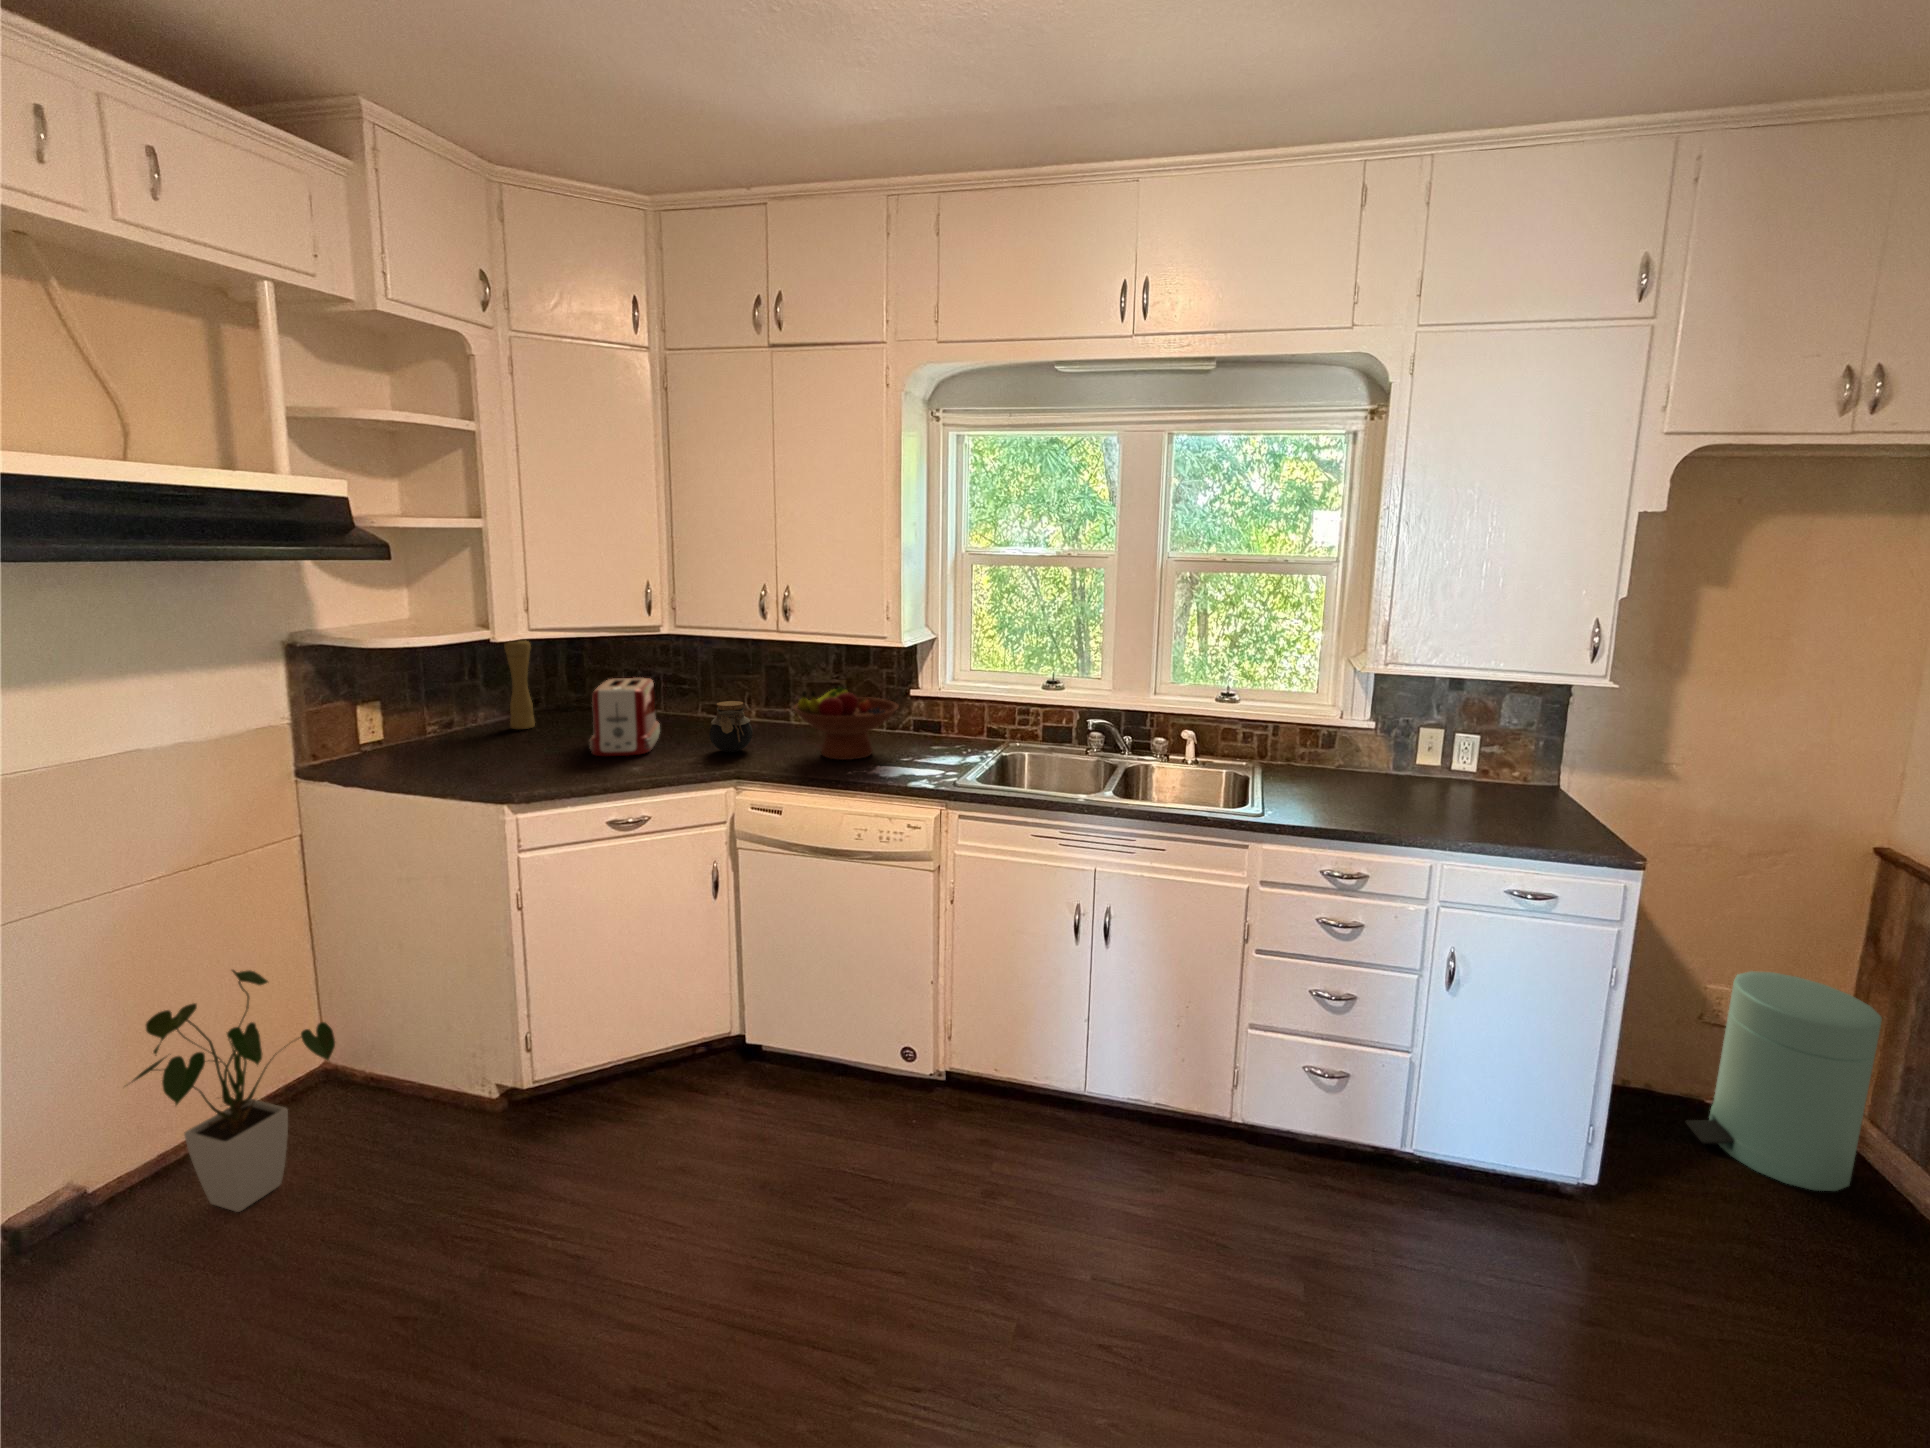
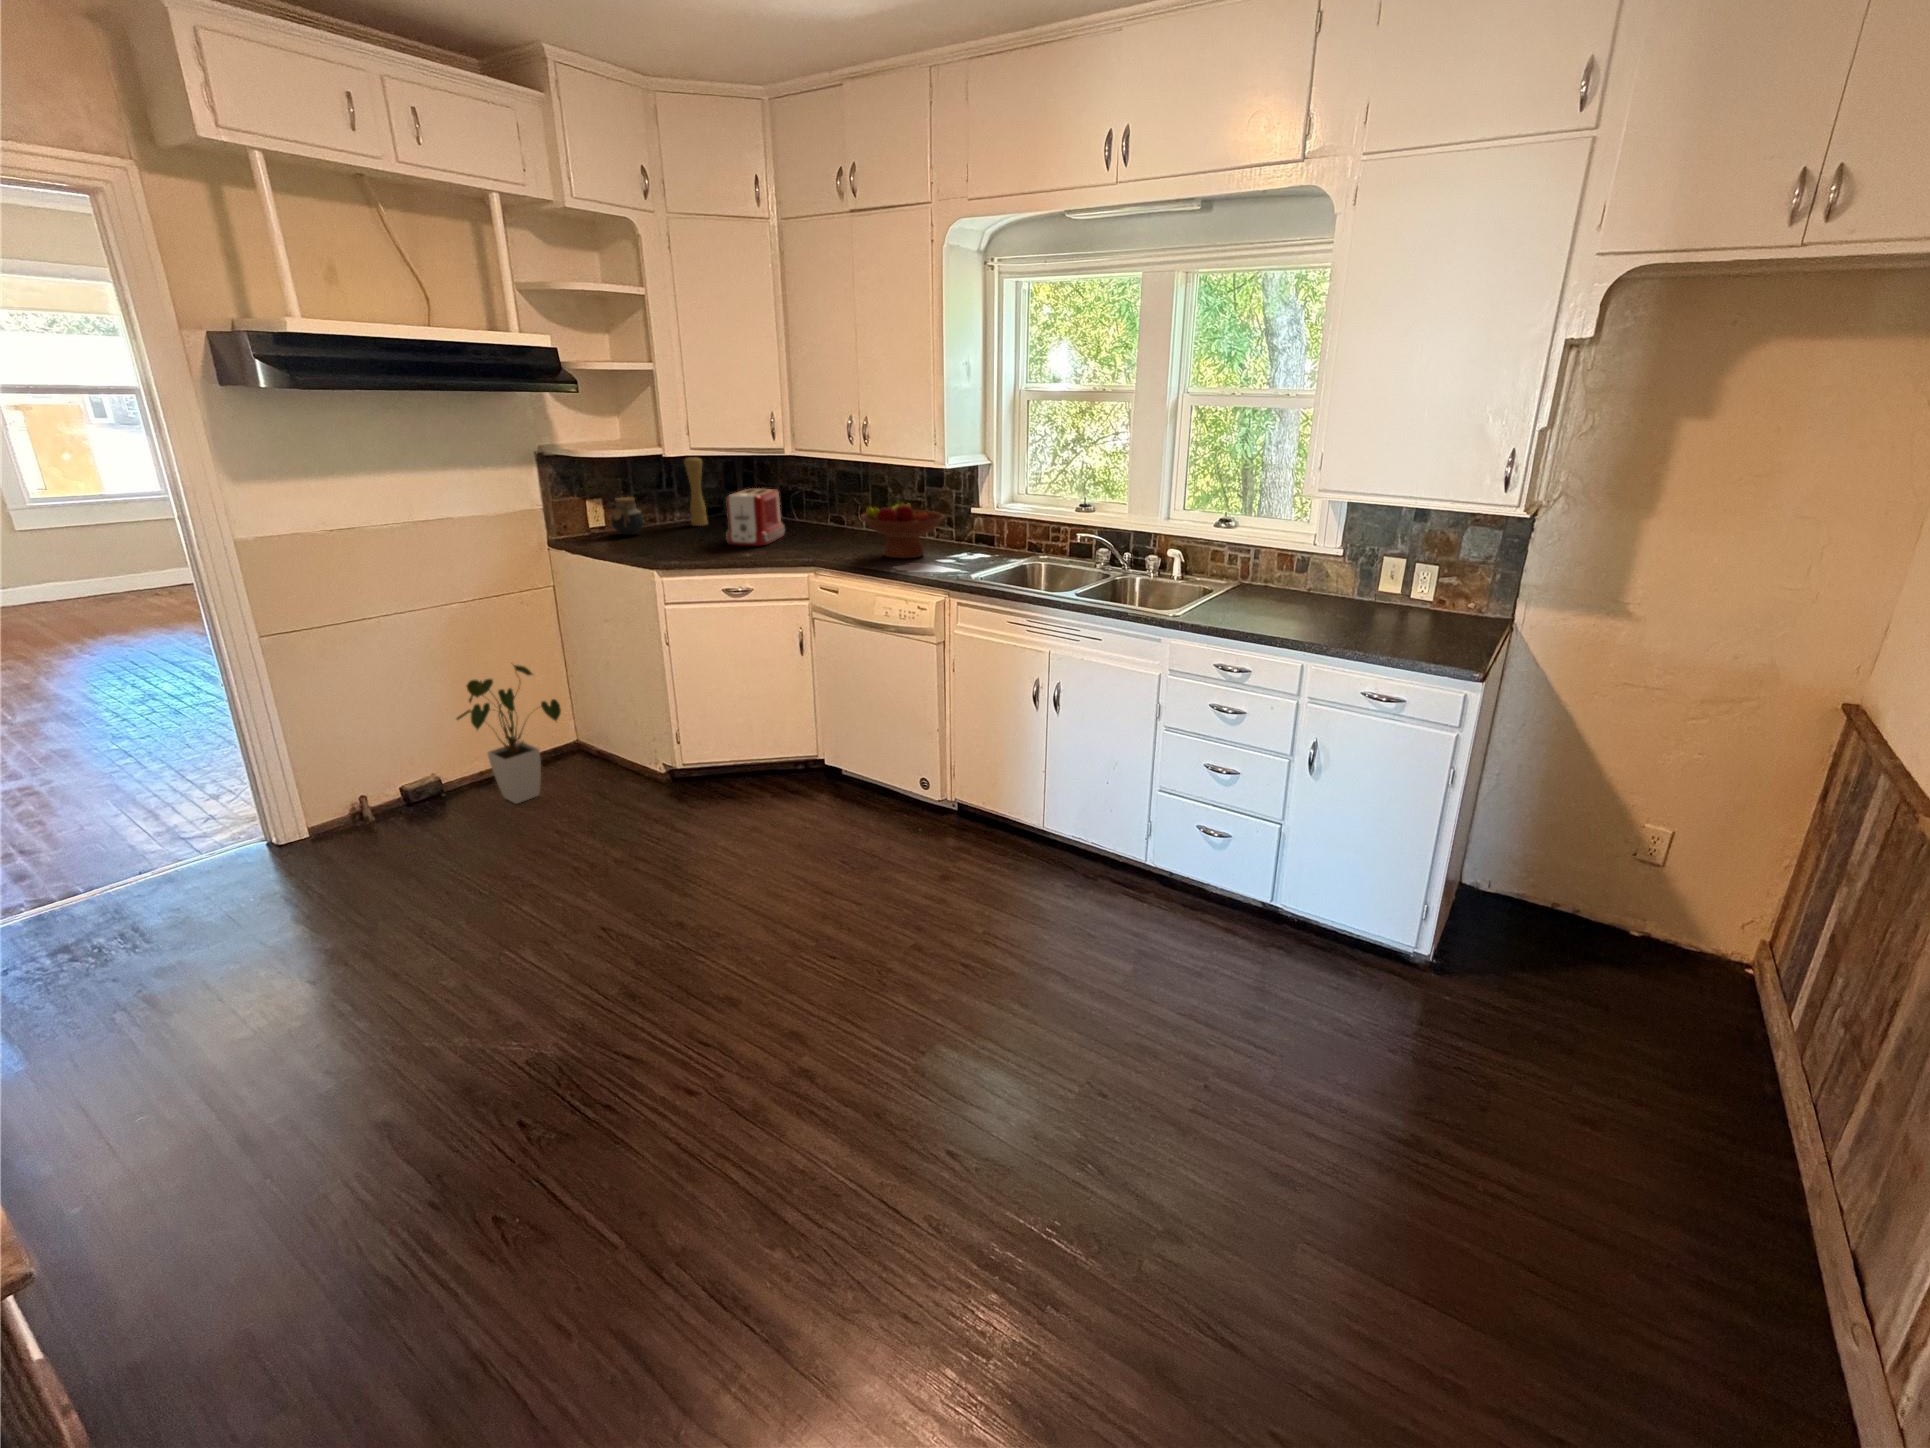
jar: present [710,701,752,752] -> present [611,497,644,535]
trash can: present [1686,971,1882,1191] -> none [1587,815,1782,1016]

